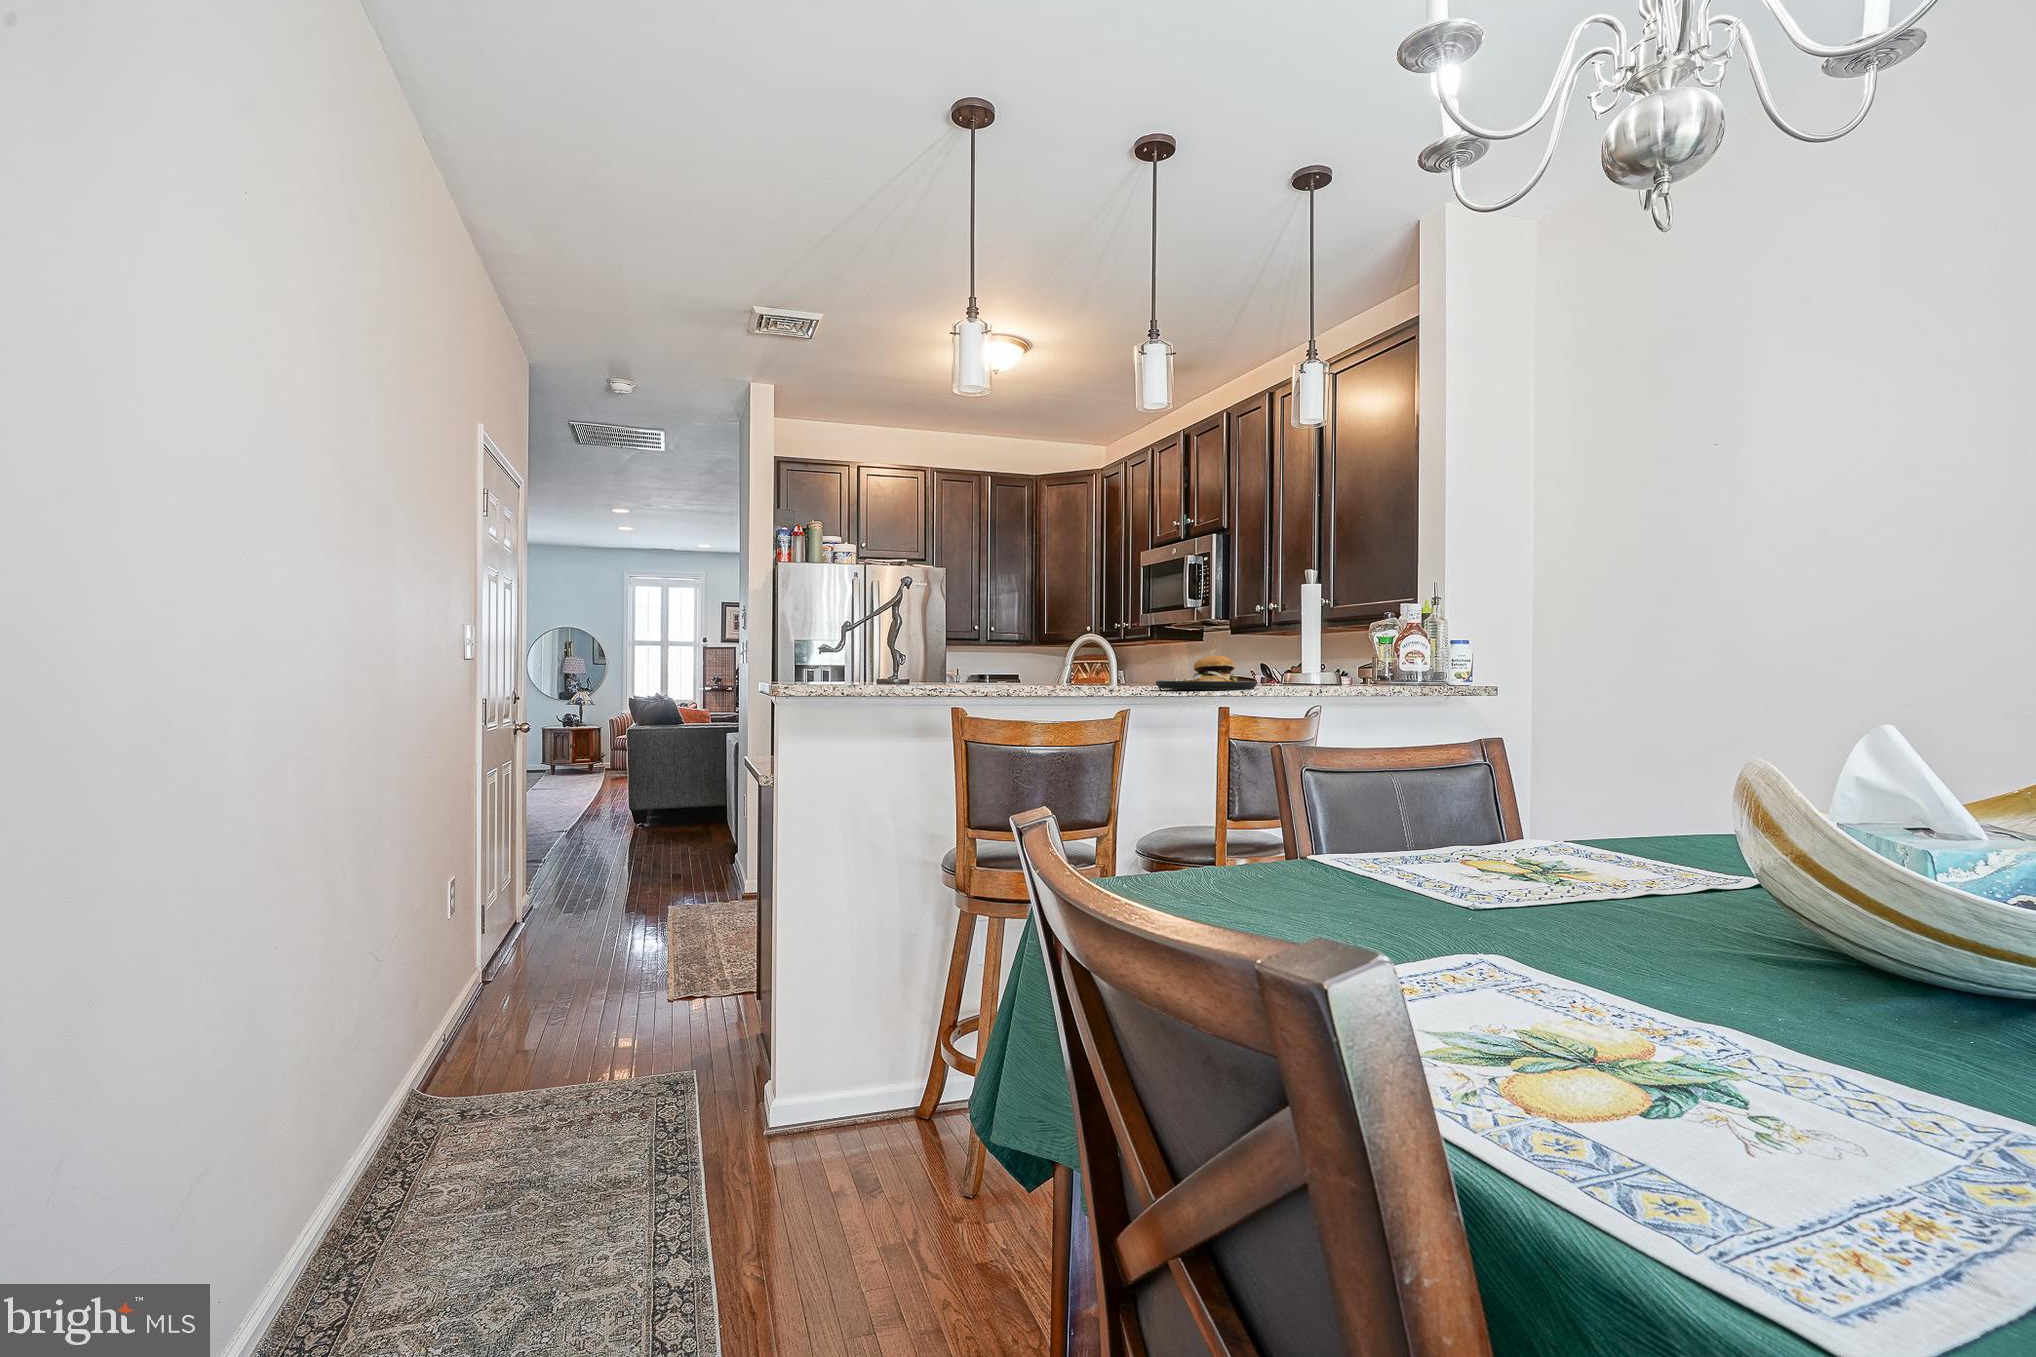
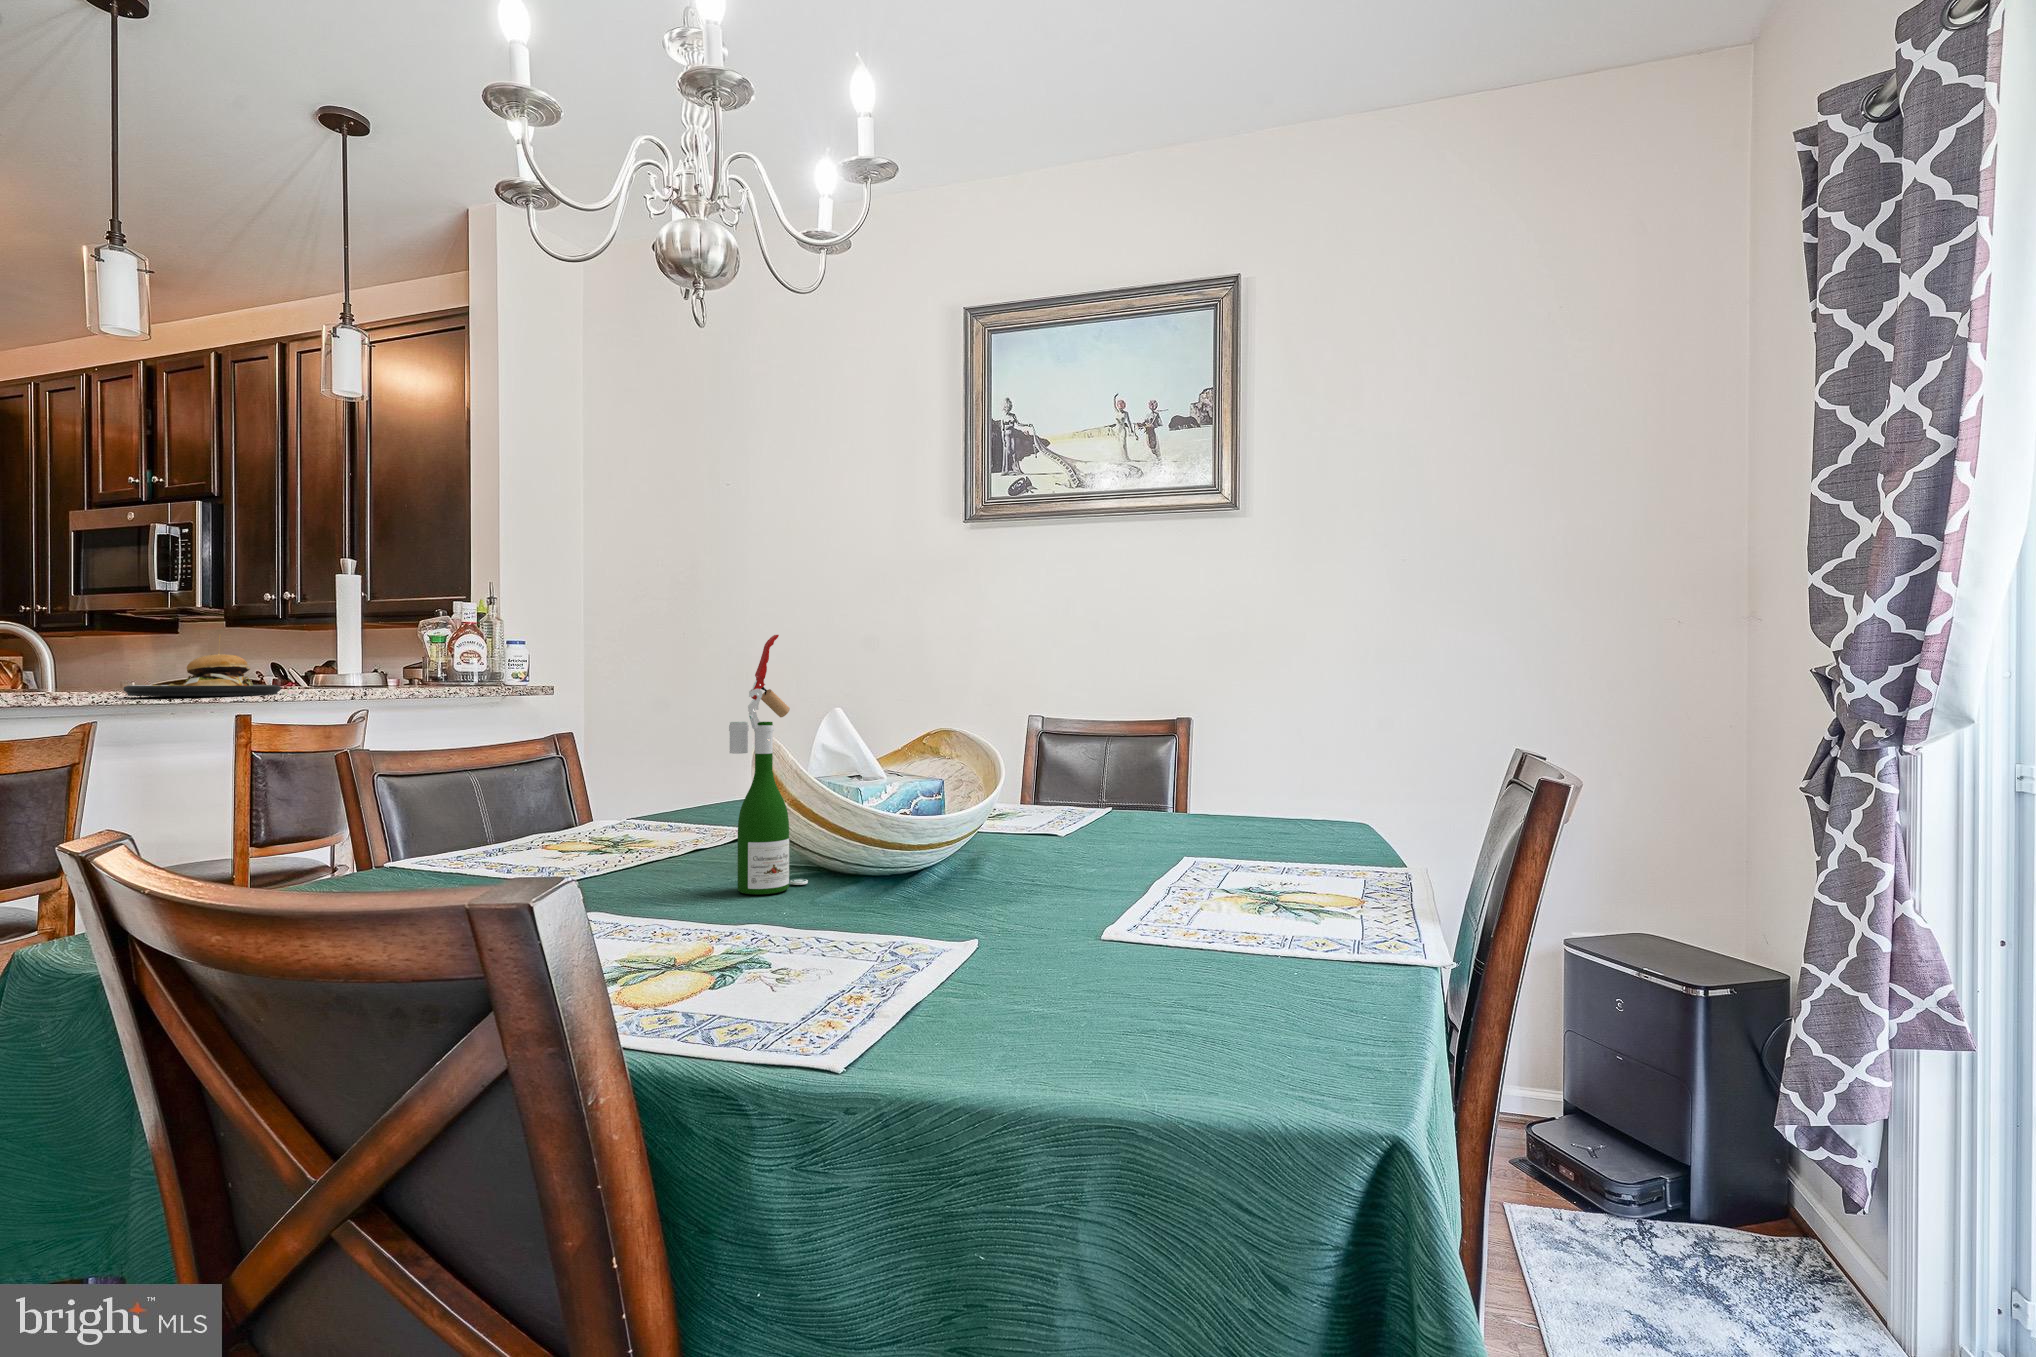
wine bottle: none [1692,615,1825,983] -> present [729,635,808,894]

